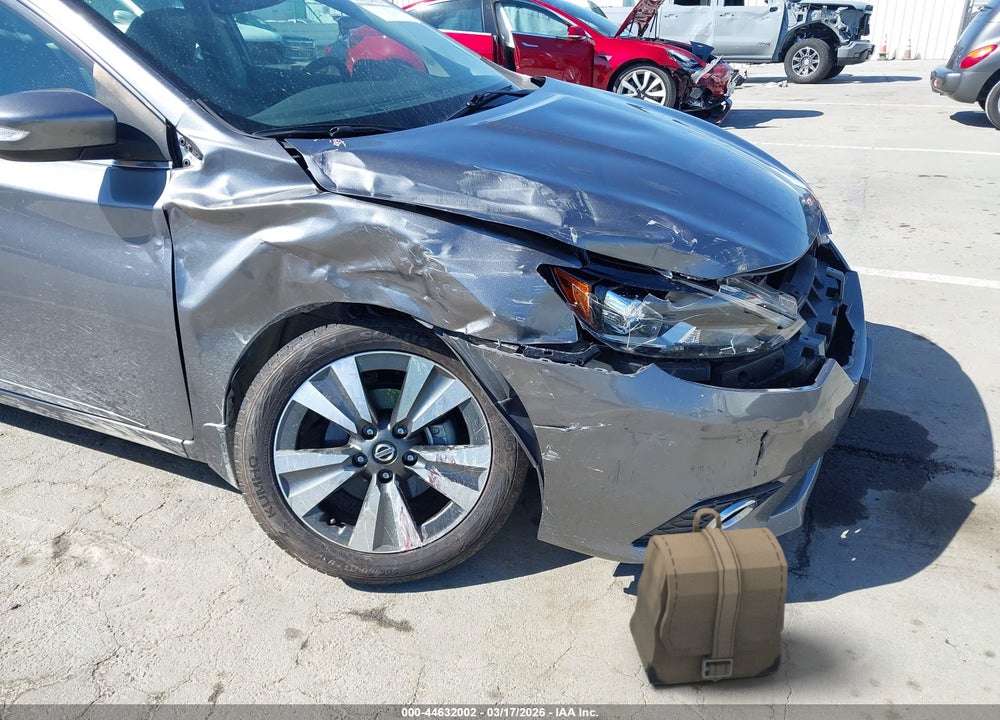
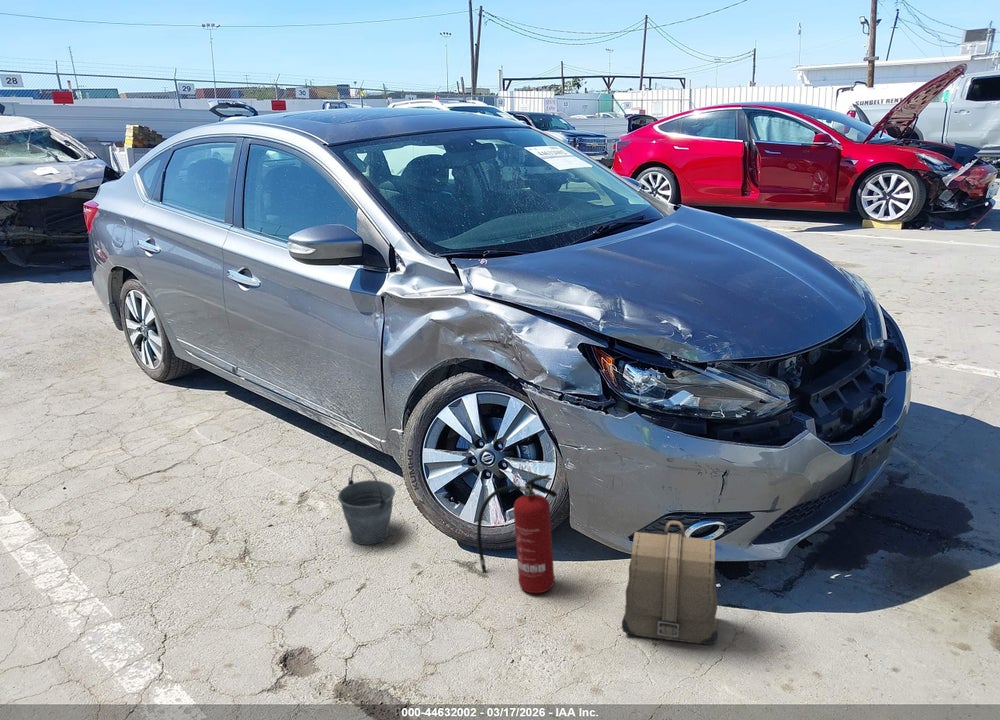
fire extinguisher: none [384,468,520,645] -> present [477,475,557,593]
bucket: none [133,490,229,615] -> present [338,464,395,545]

